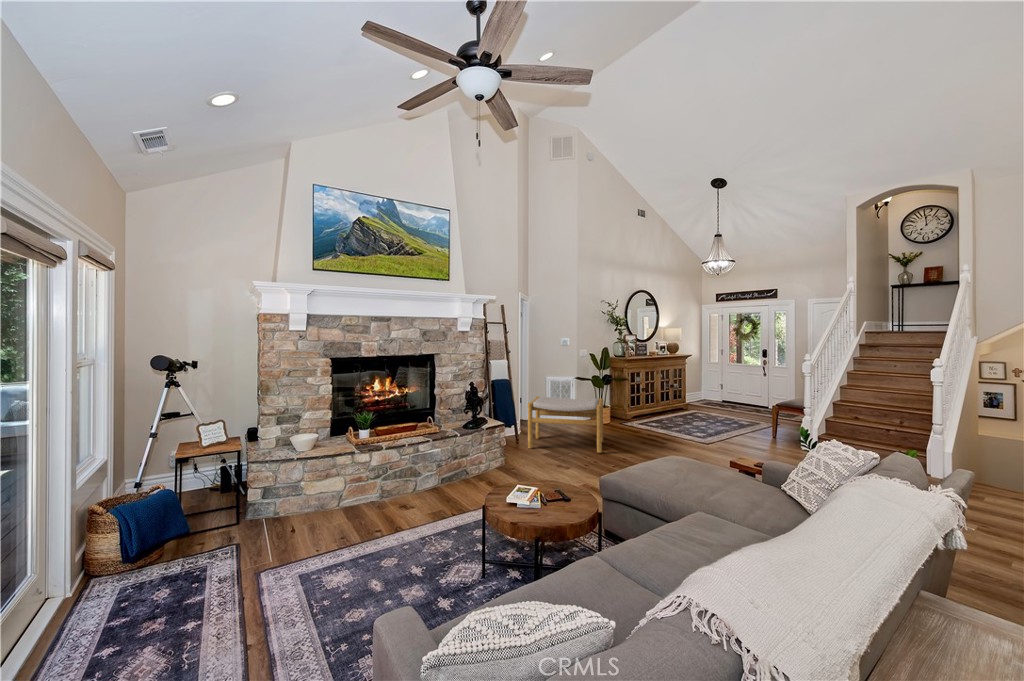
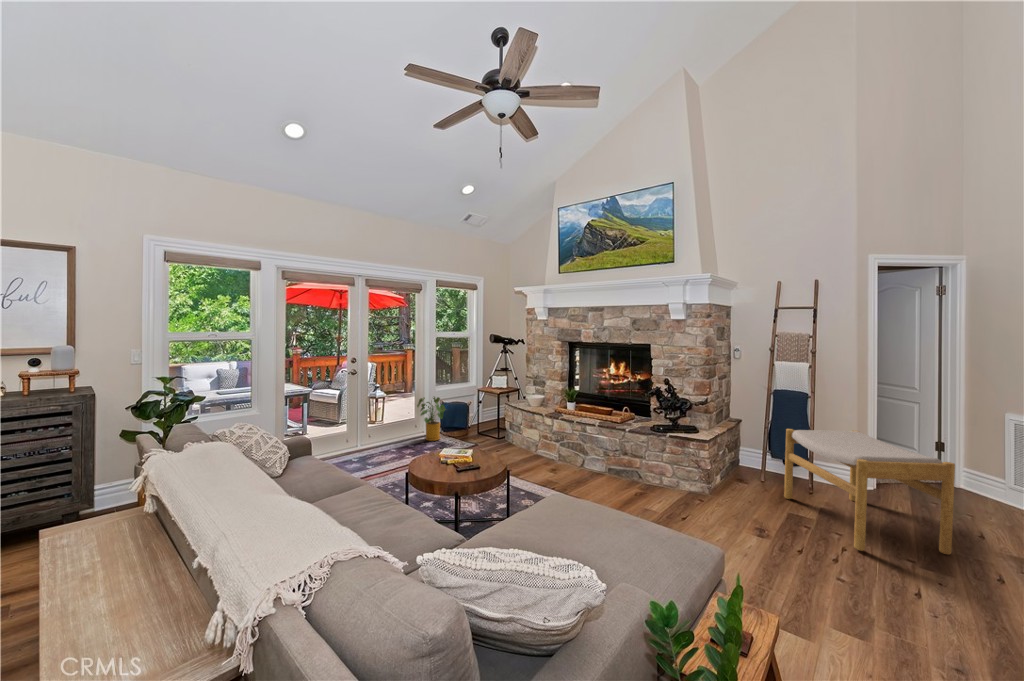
house plant: none [60,501,181,600] -> present [417,397,446,441]

